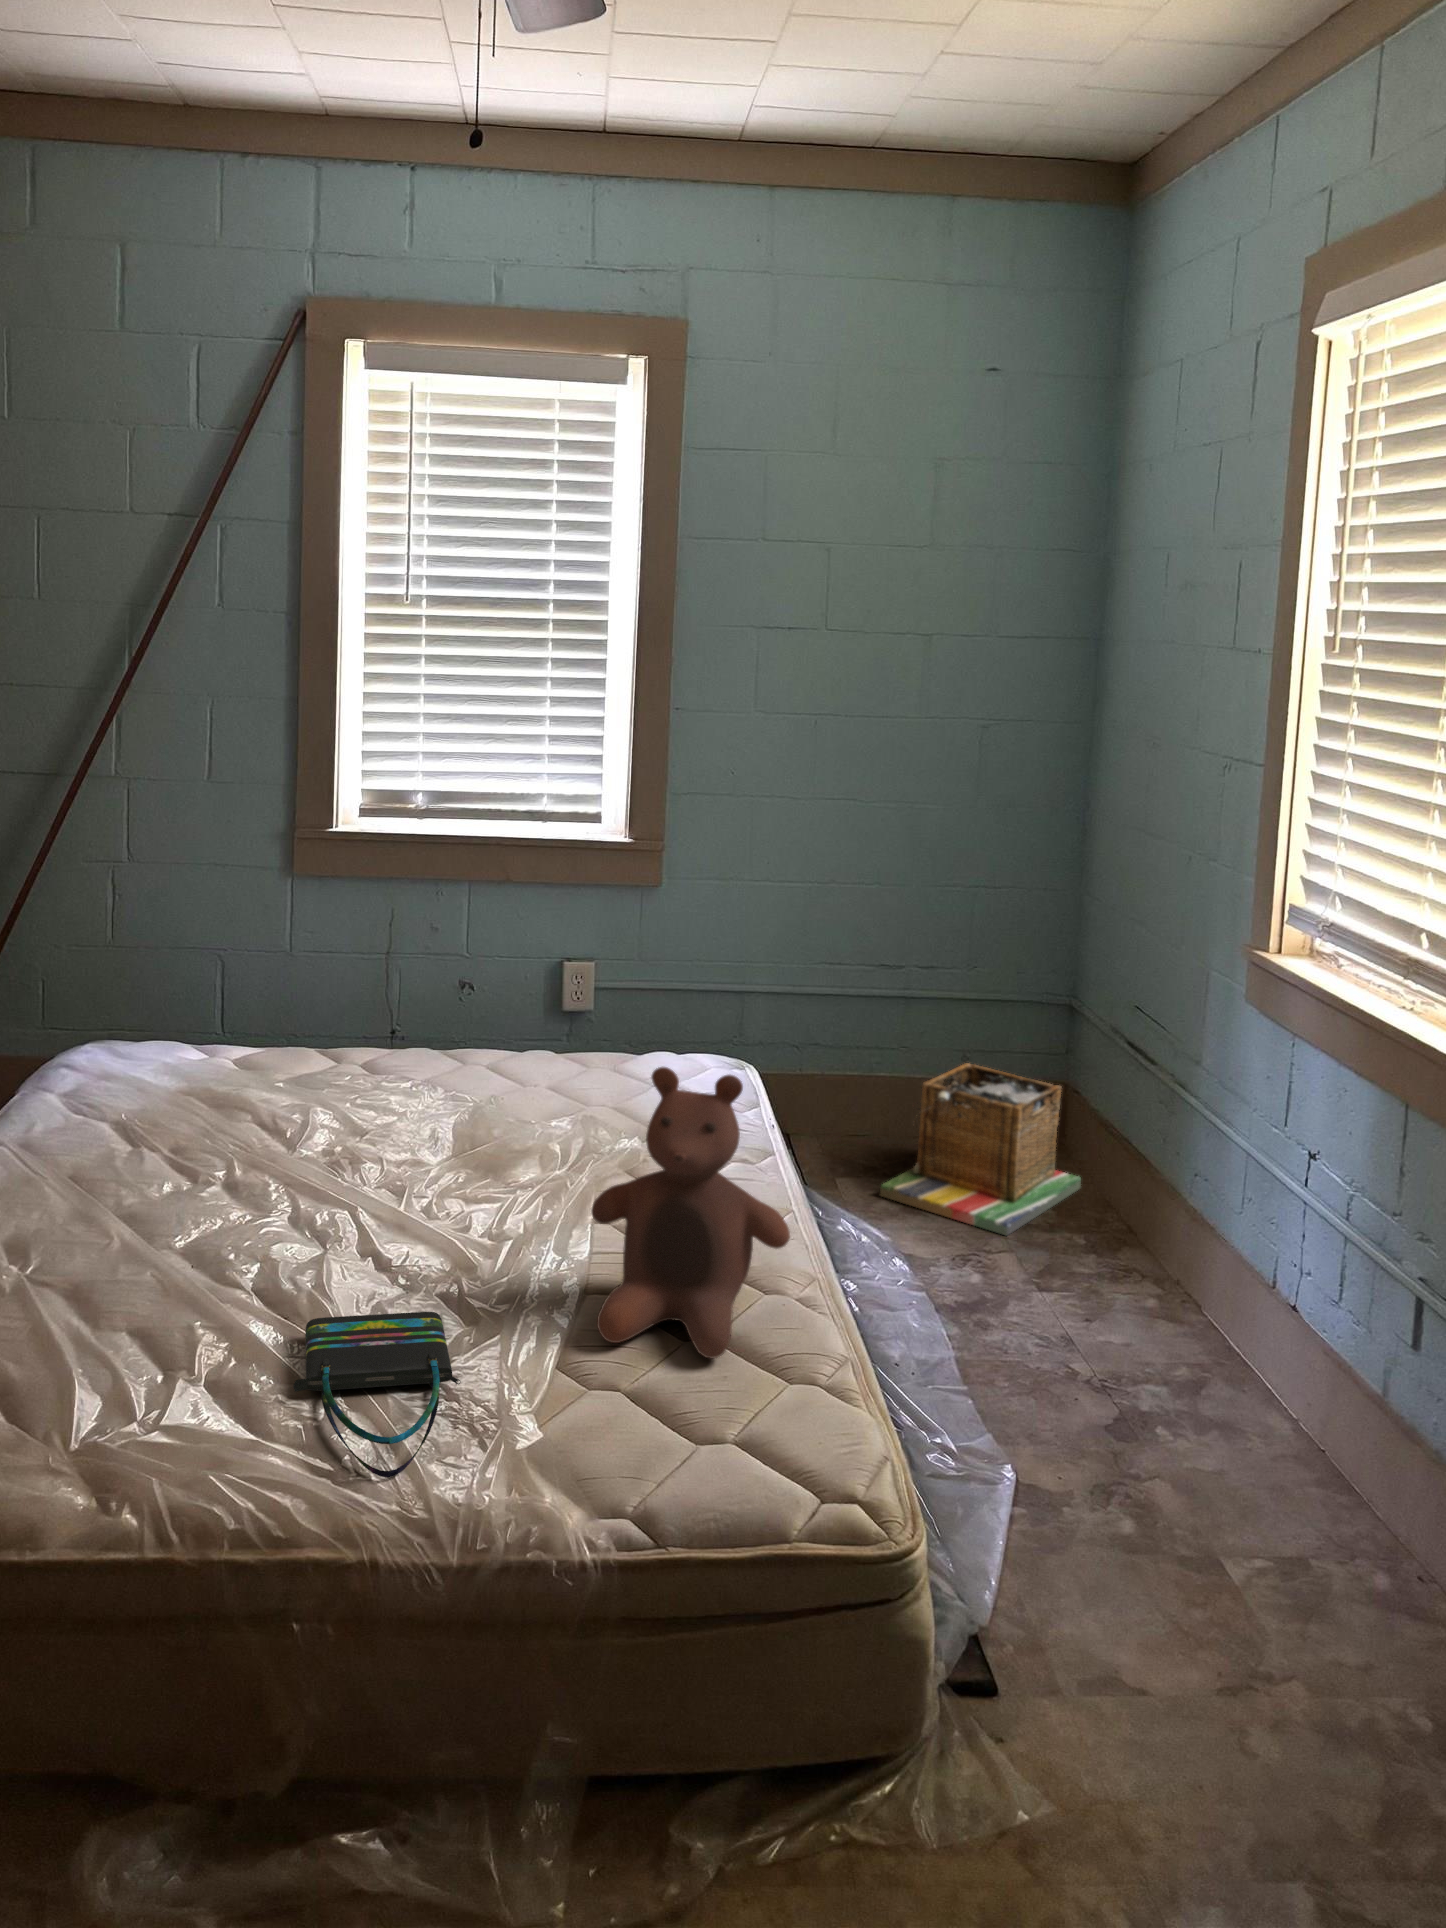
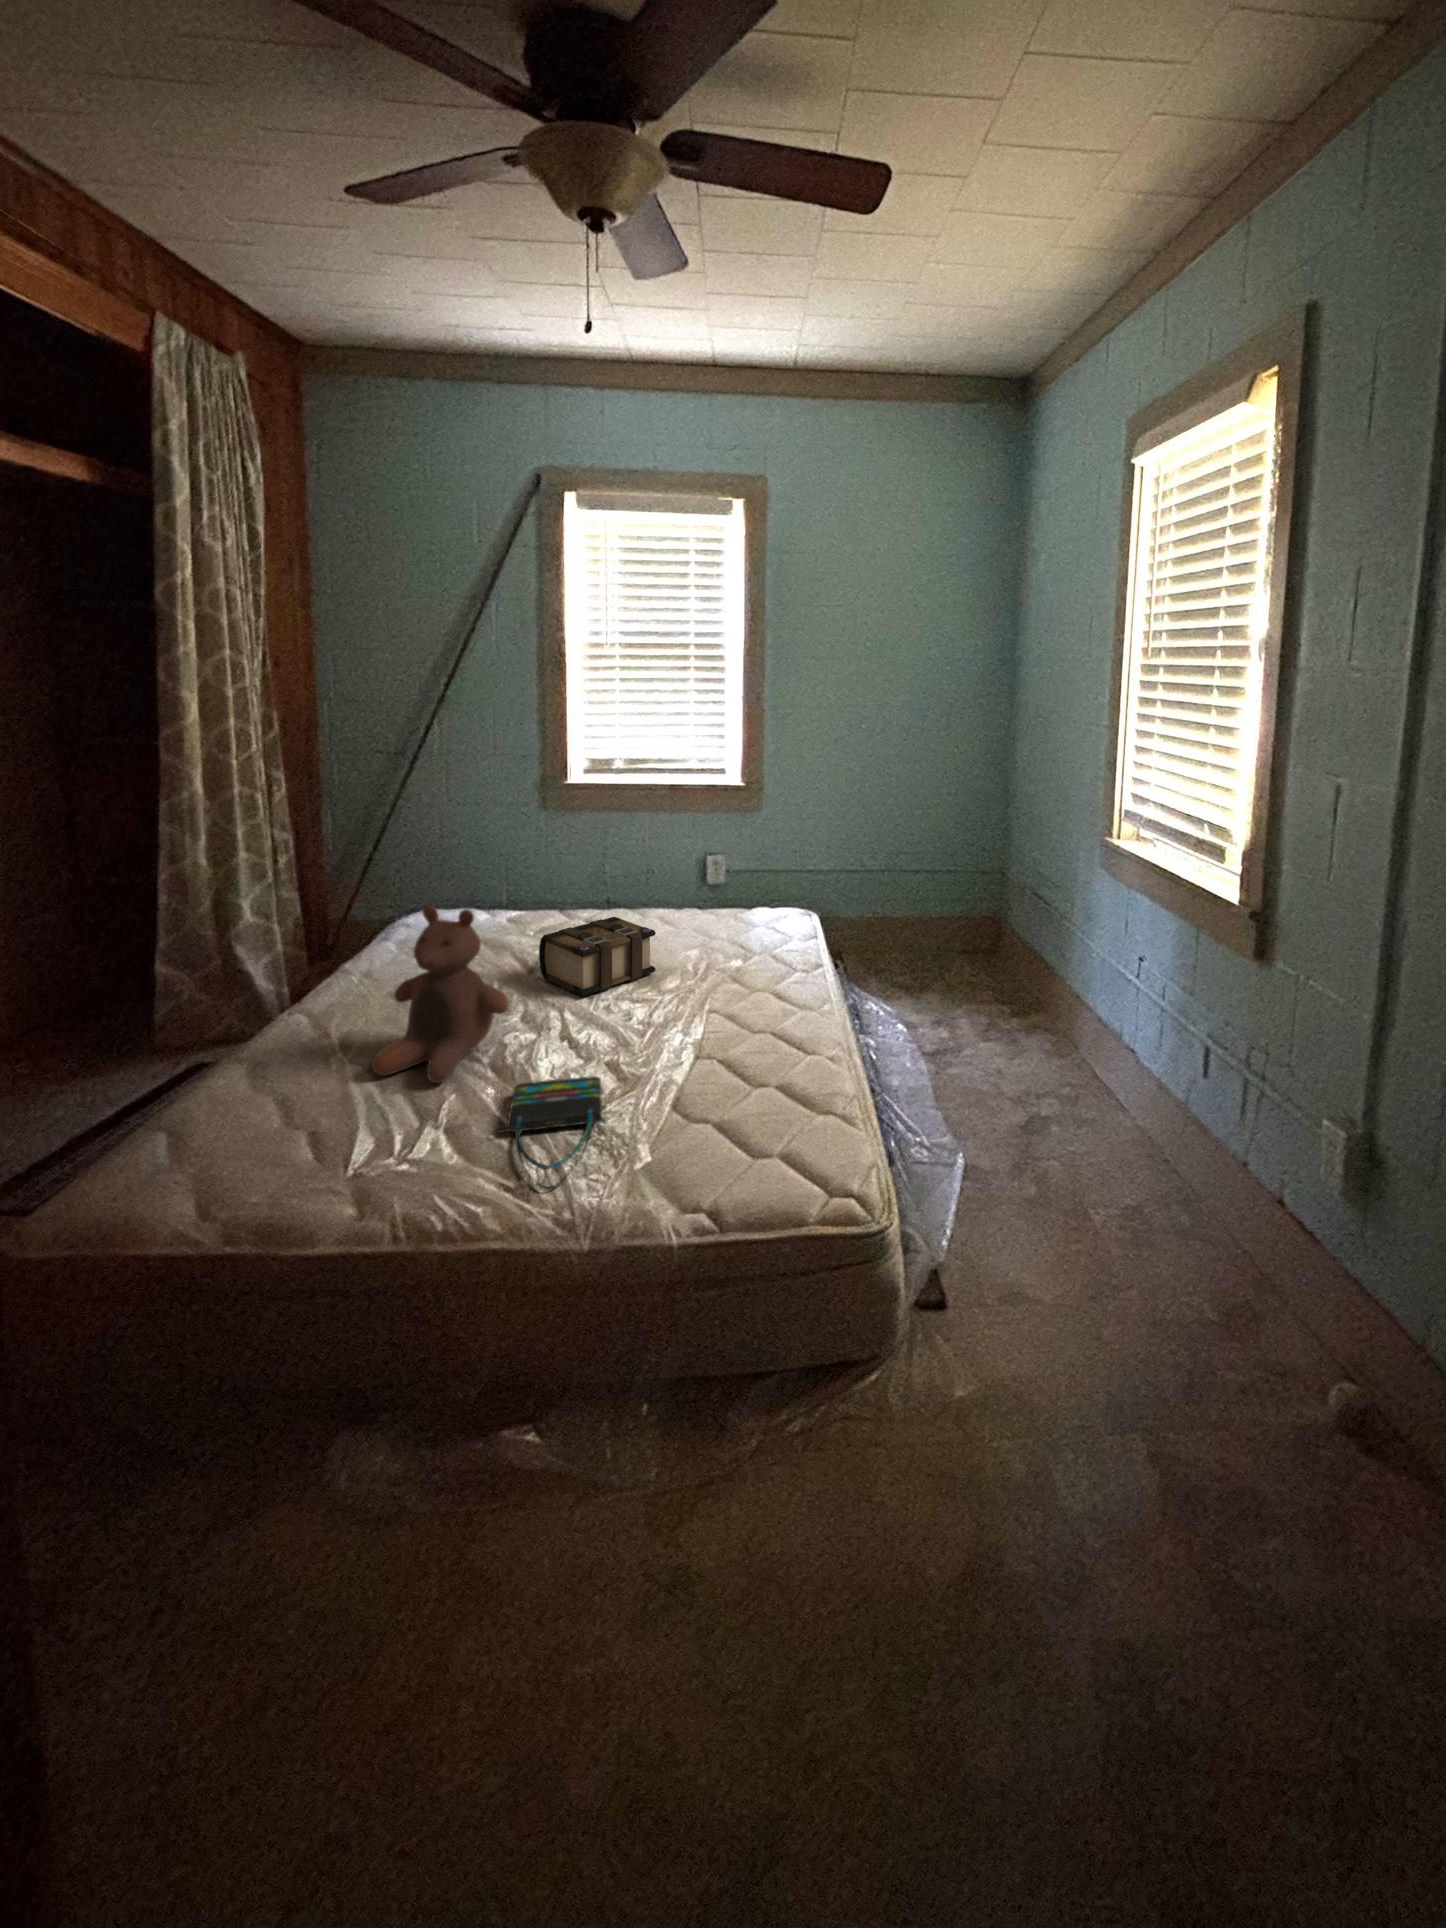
book: none [311,1059,501,1188] -> present [539,917,656,996]
laundry basket: present [880,1063,1081,1236] -> none [894,908,1012,1009]
stuffed bear: present [591,1067,790,1359] -> present [372,906,509,1083]

